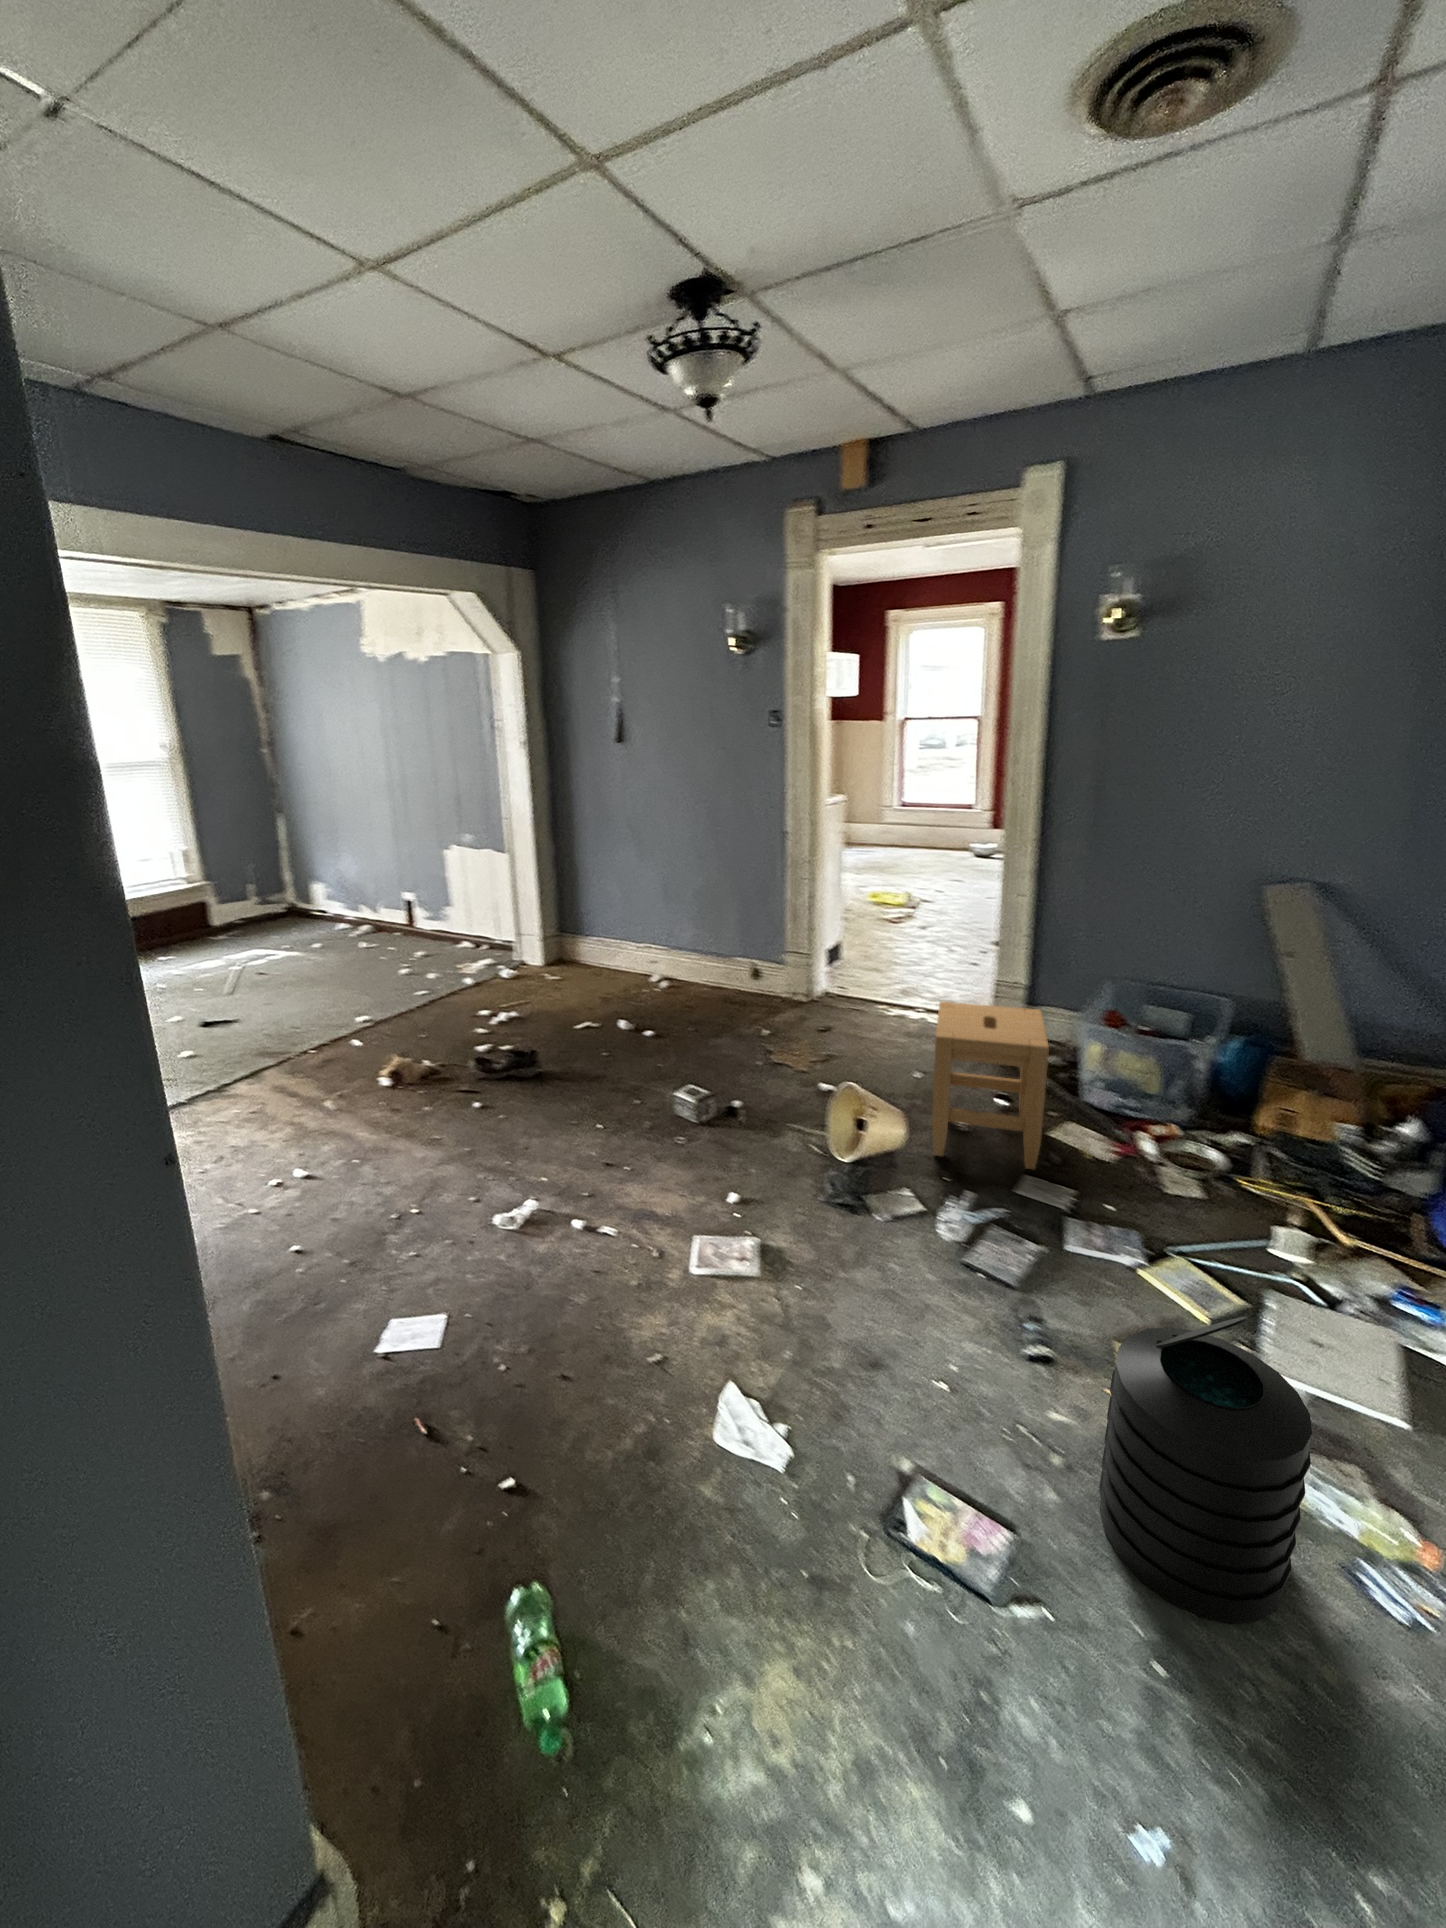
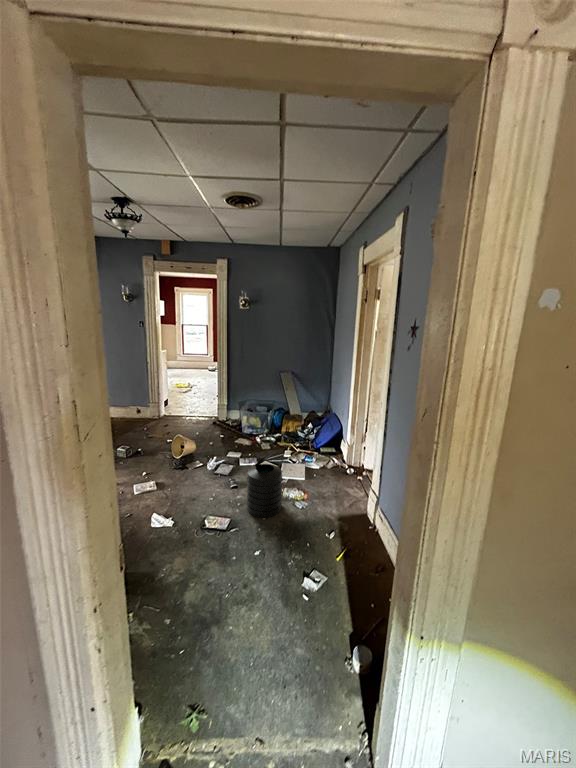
stool: present [932,1001,1049,1169] -> none [203,408,233,452]

